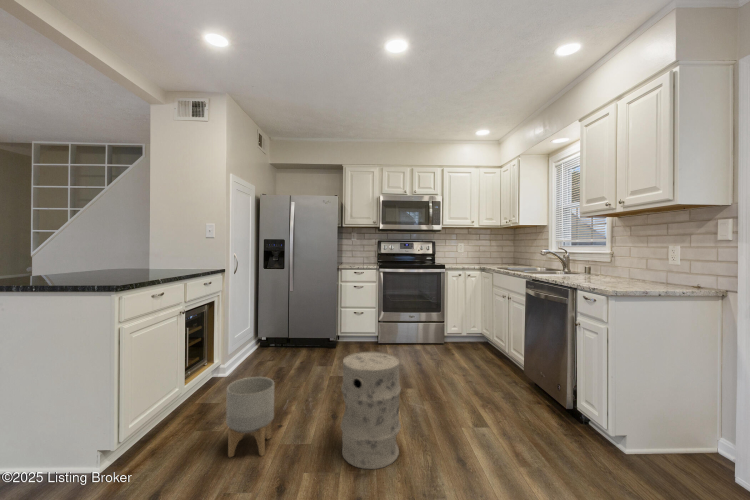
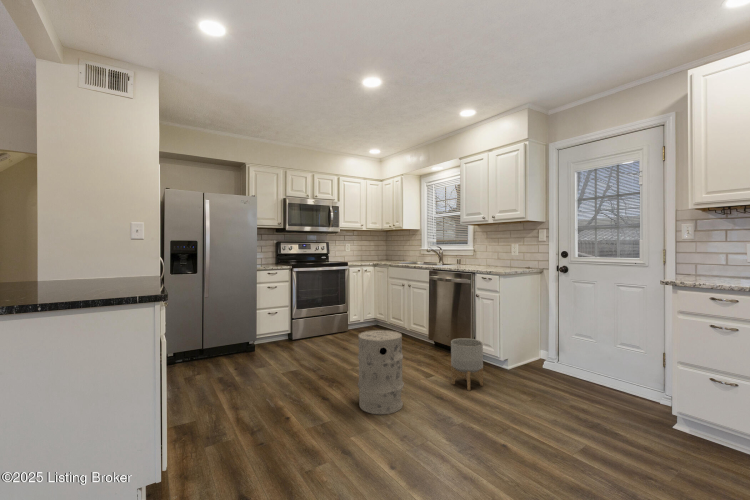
planter: present [226,377,274,457] -> present [451,338,483,390]

